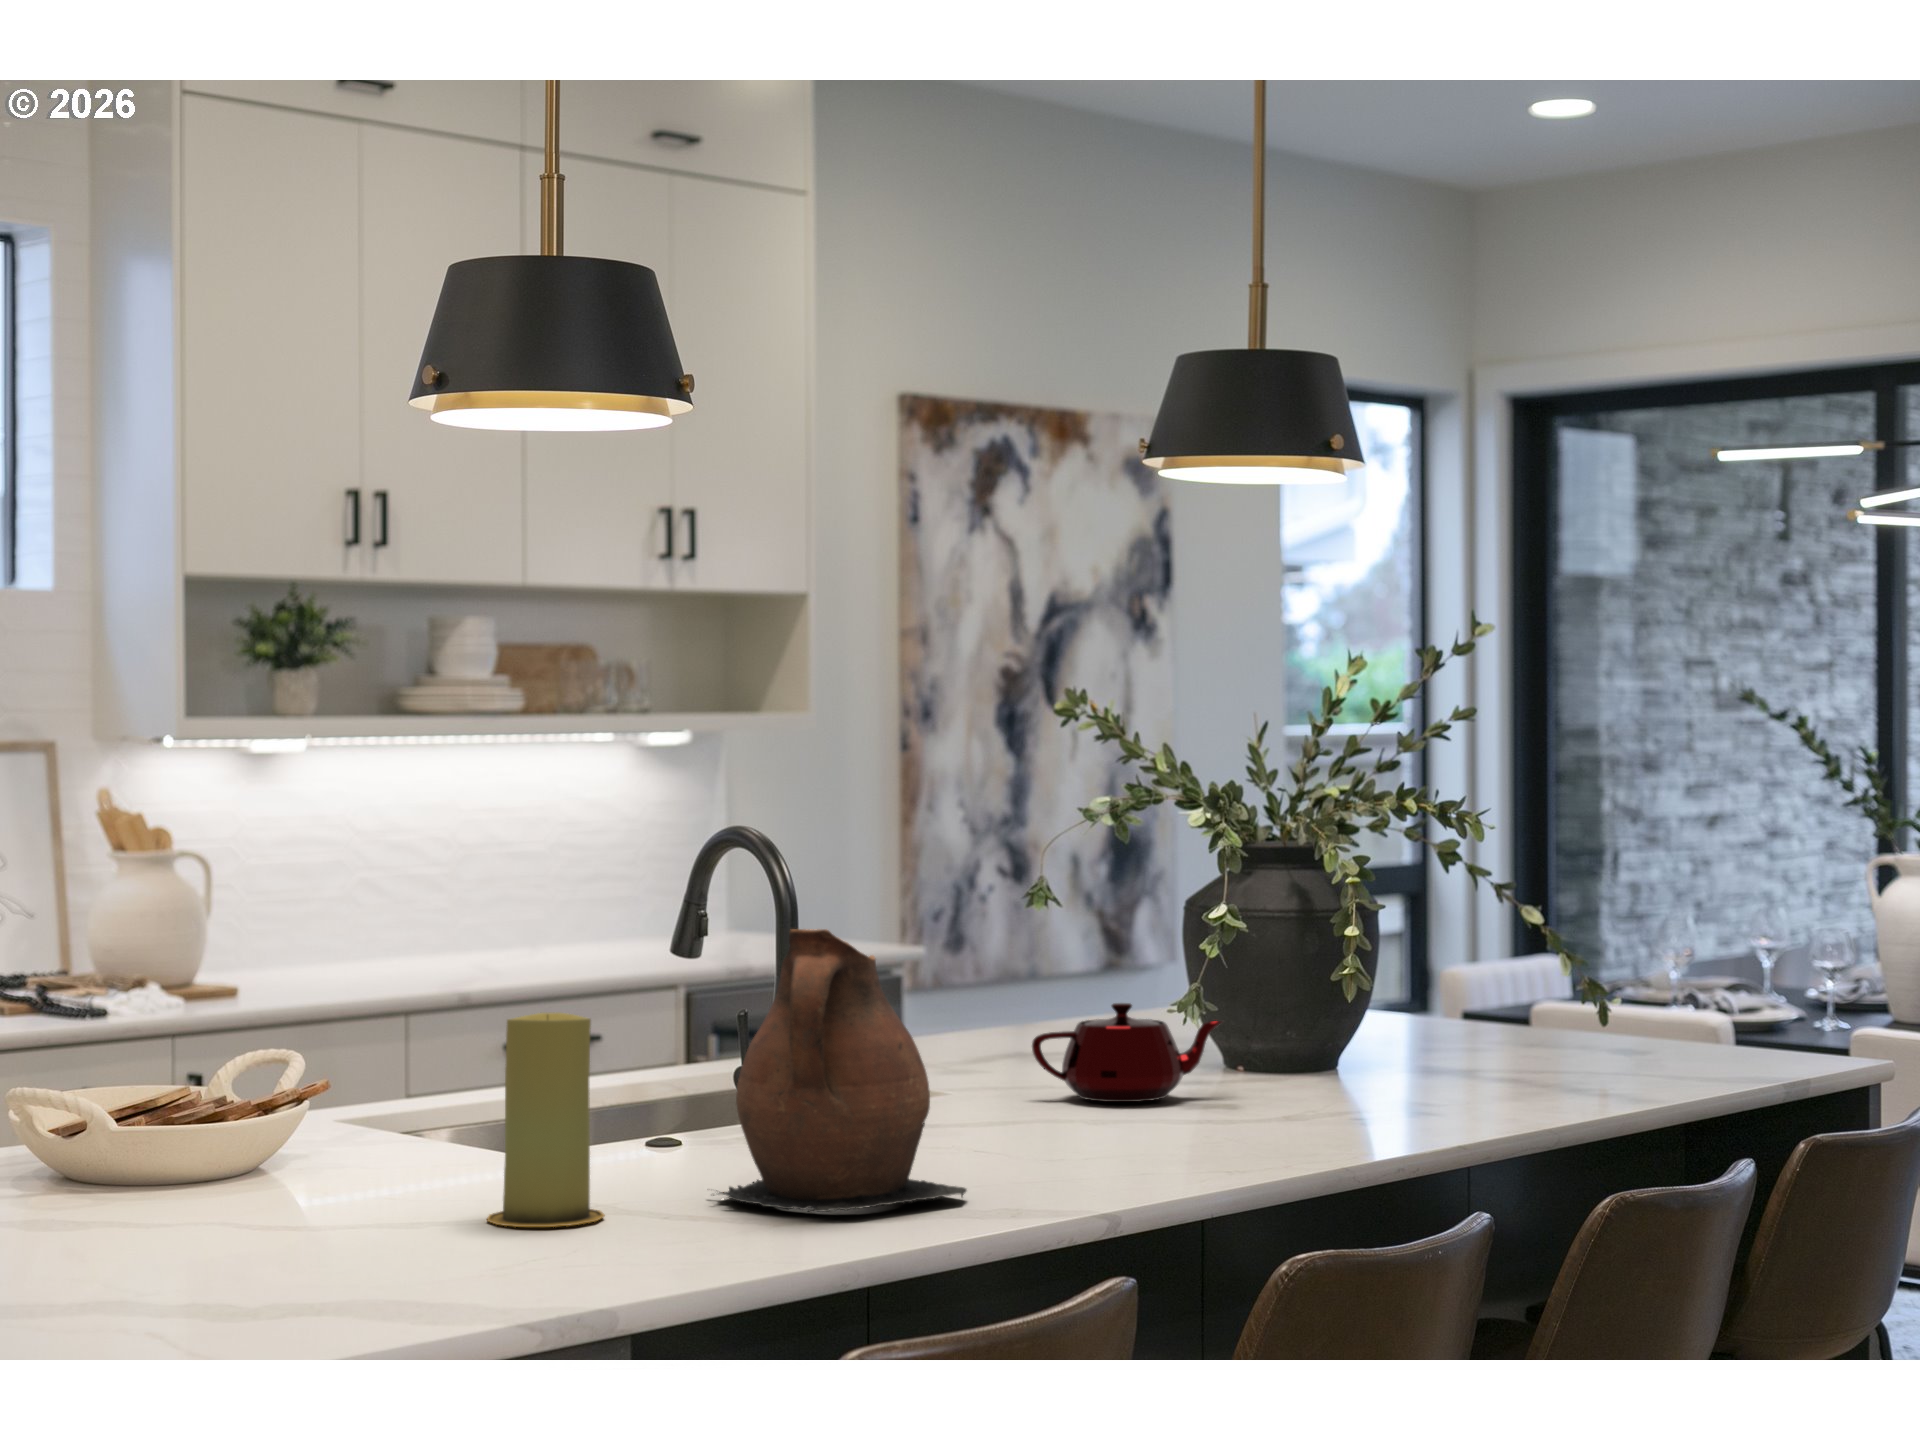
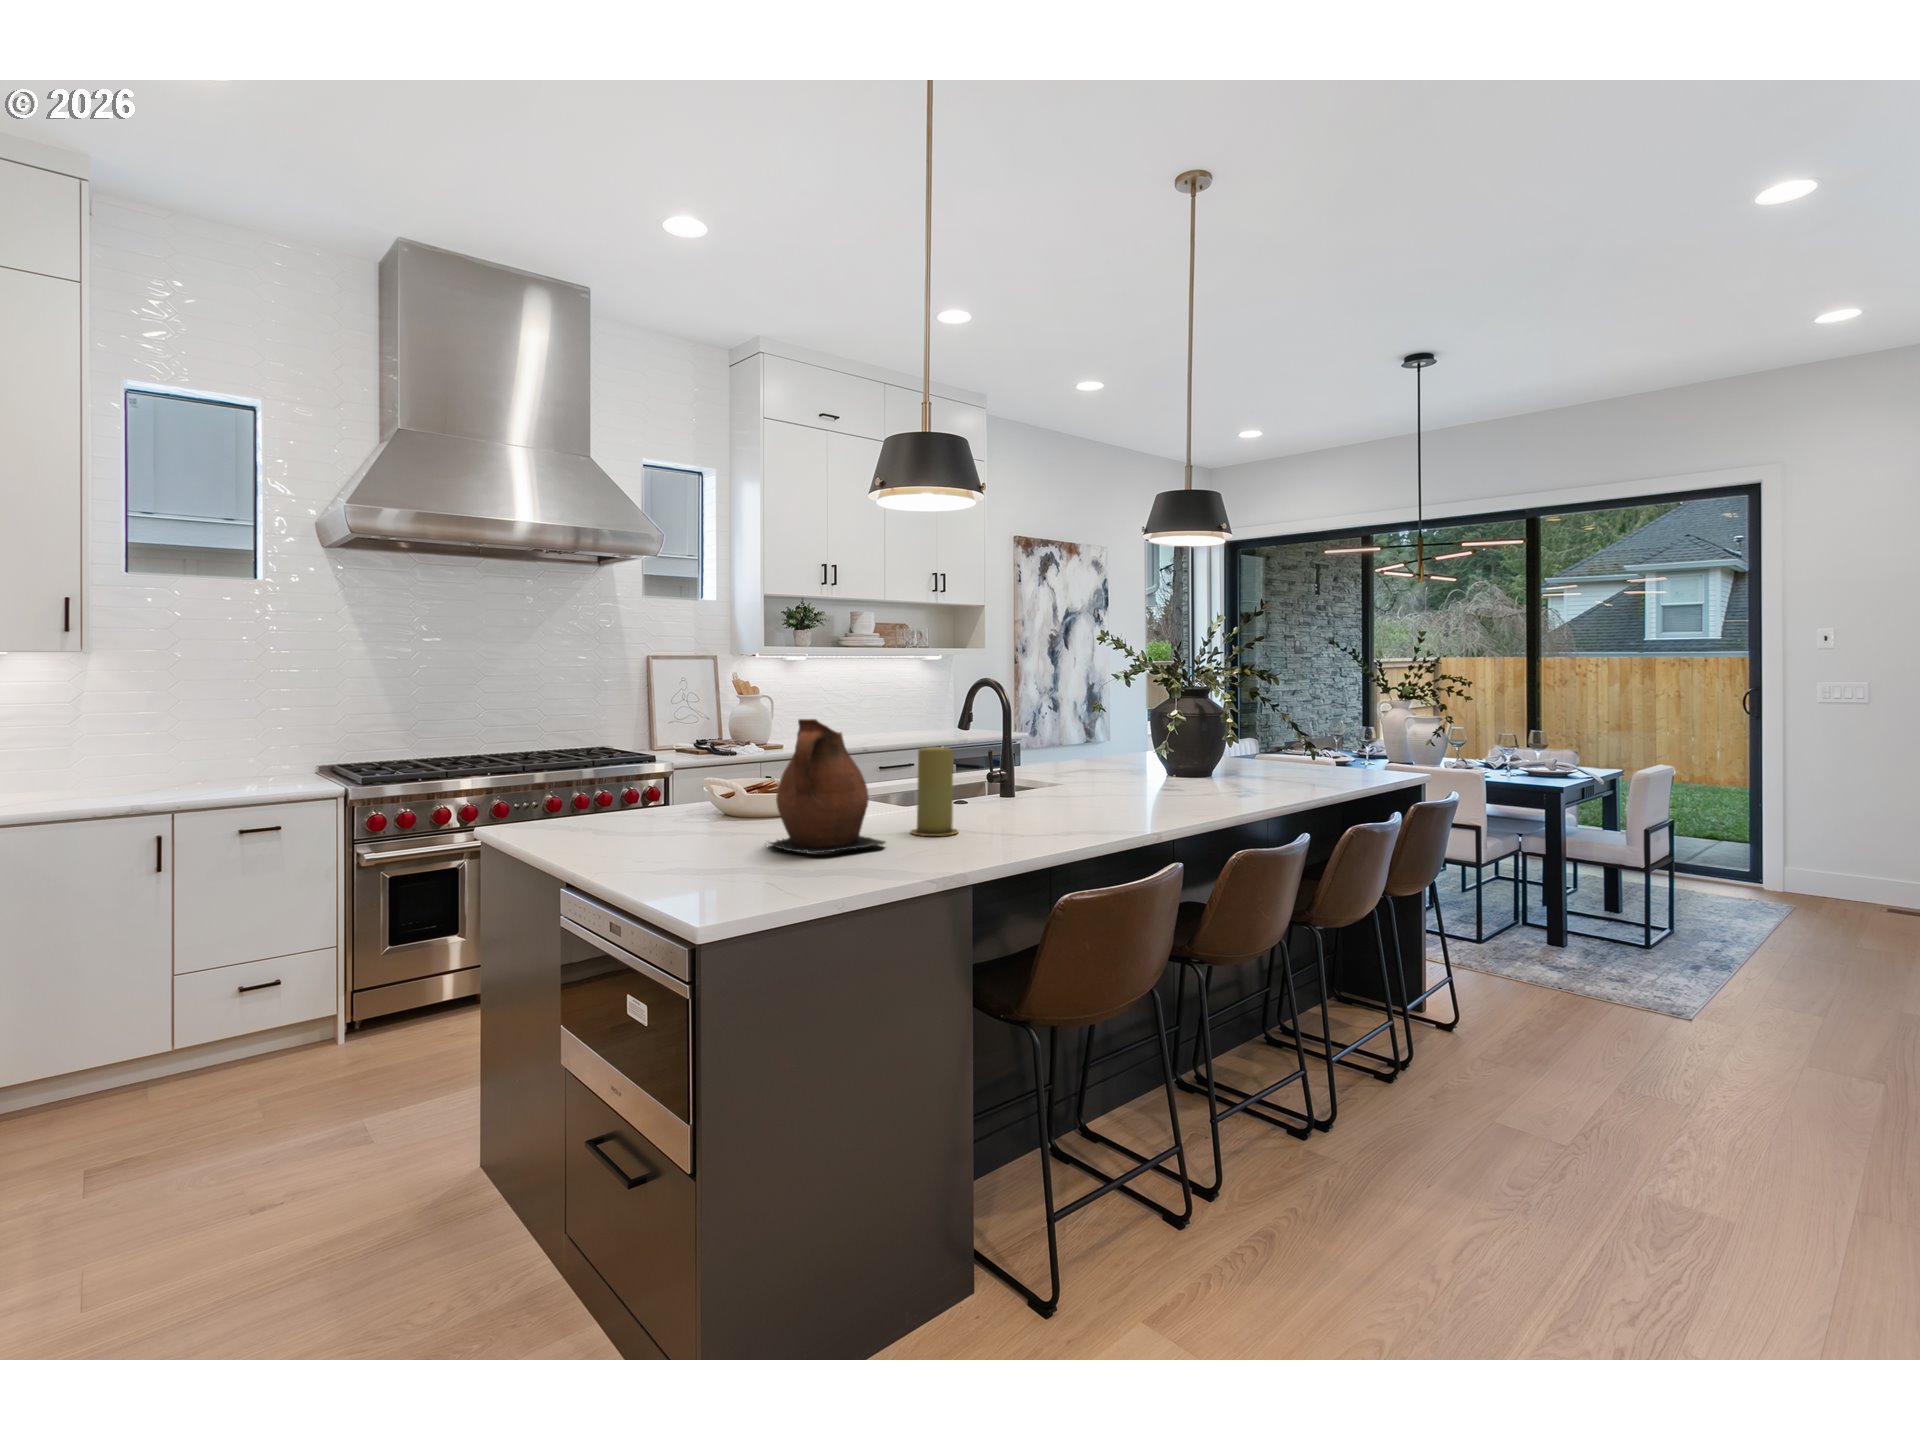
ceramic pitcher: present [713,929,967,1212] -> present [770,719,885,854]
teapot: present [1032,1003,1222,1102] -> none [1105,749,1181,787]

